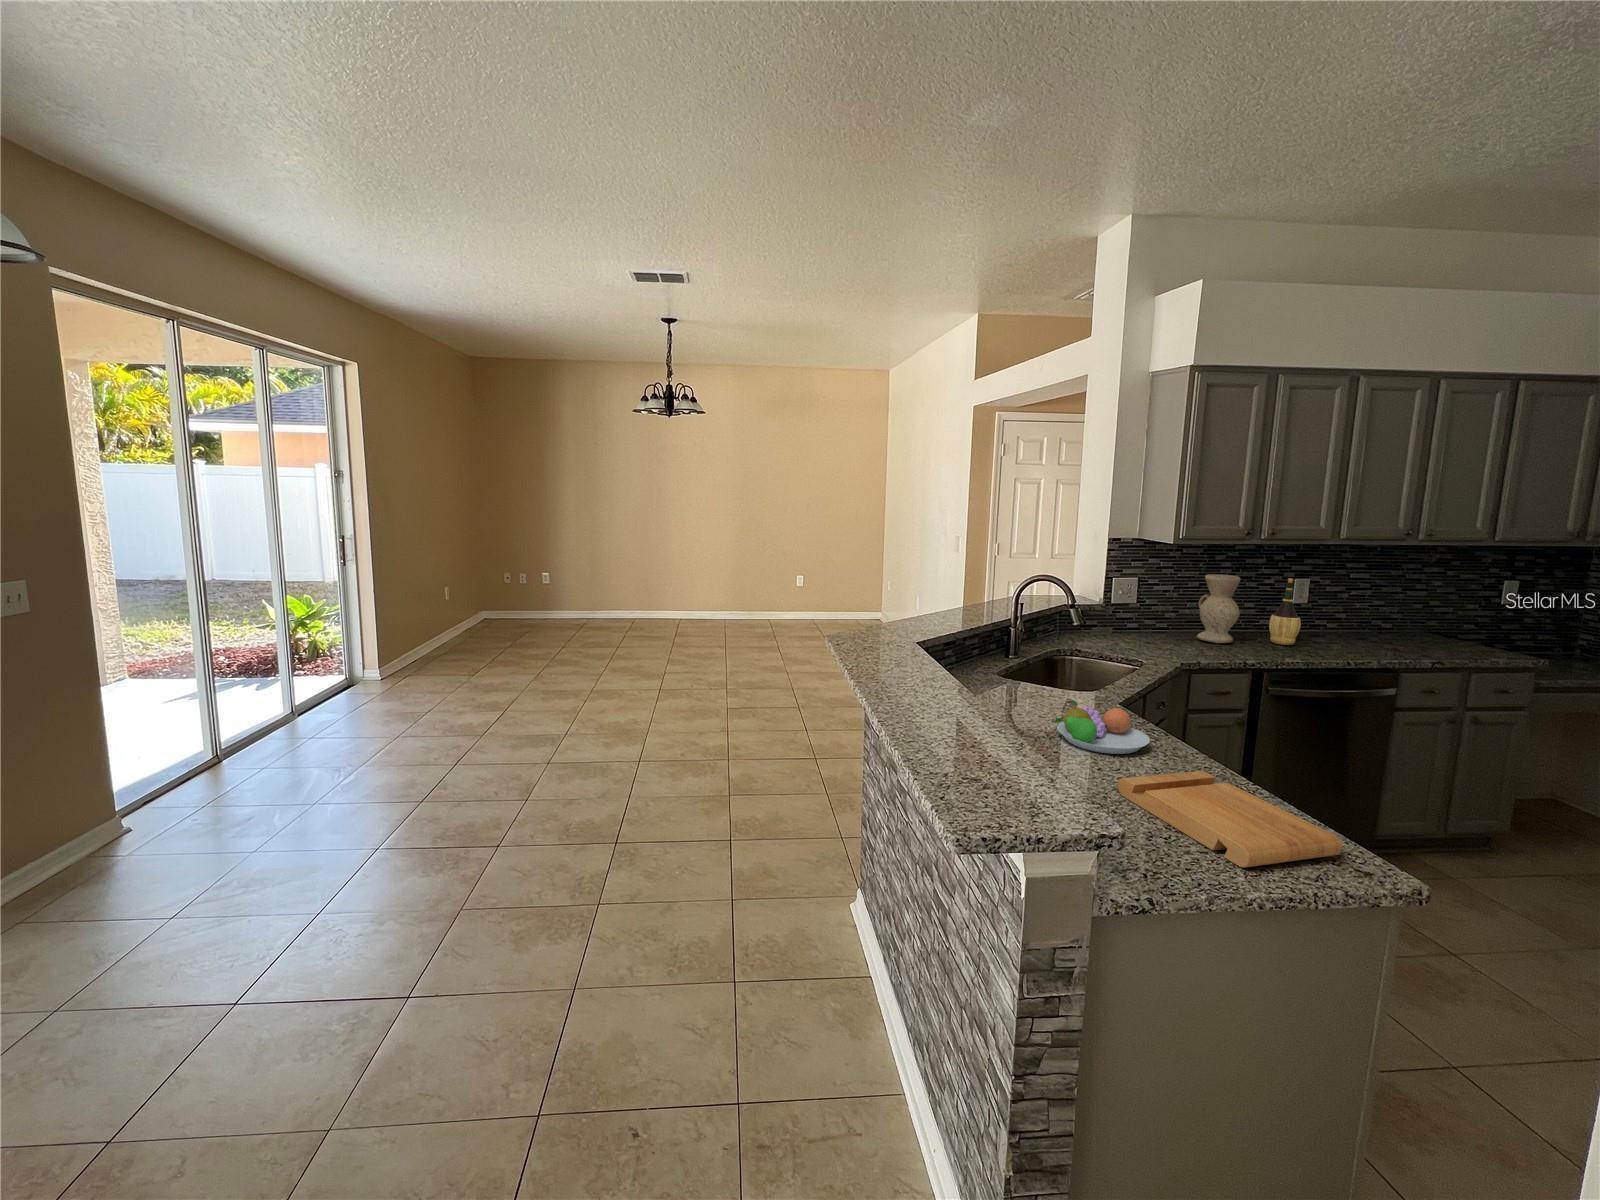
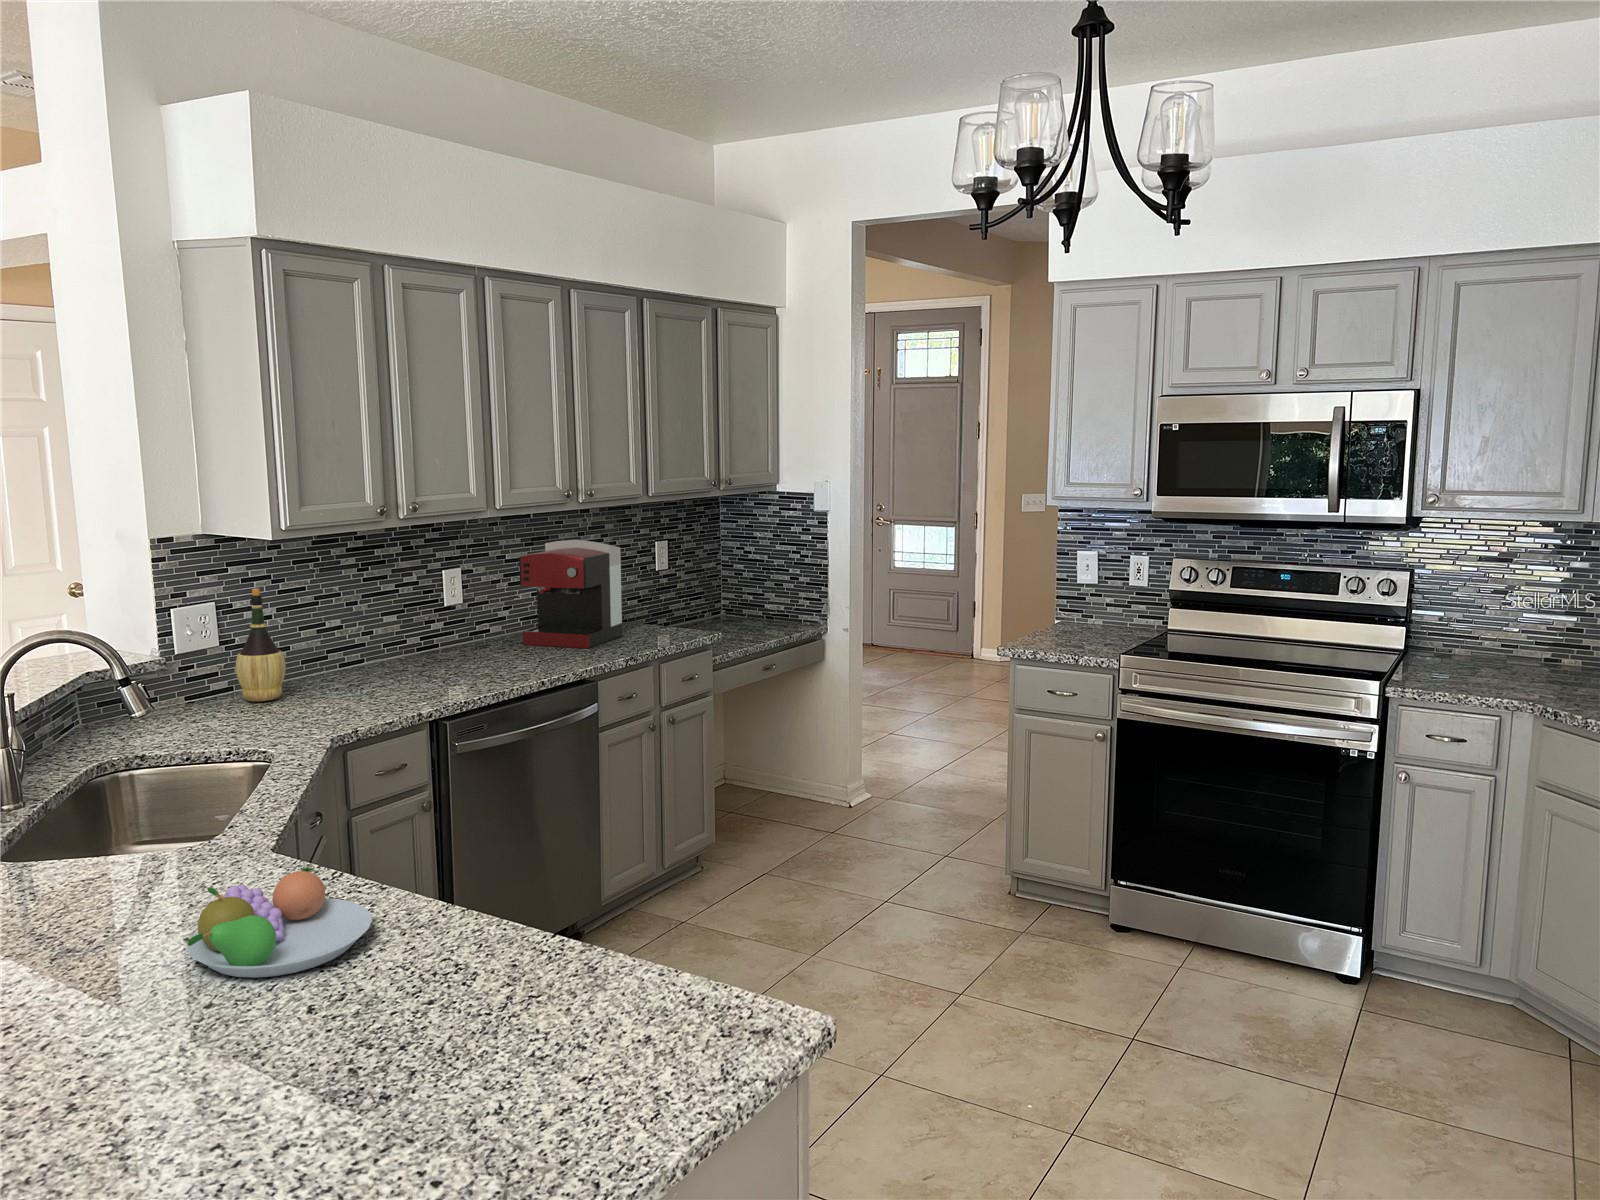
coffee maker: none [1352,569,1458,651] -> present [519,540,622,648]
vase: present [1197,574,1240,643] -> none [323,579,388,690]
wine bottle: present [1269,578,1301,645] -> present [236,588,286,701]
cutting board: present [1118,771,1342,868] -> none [366,946,727,1111]

